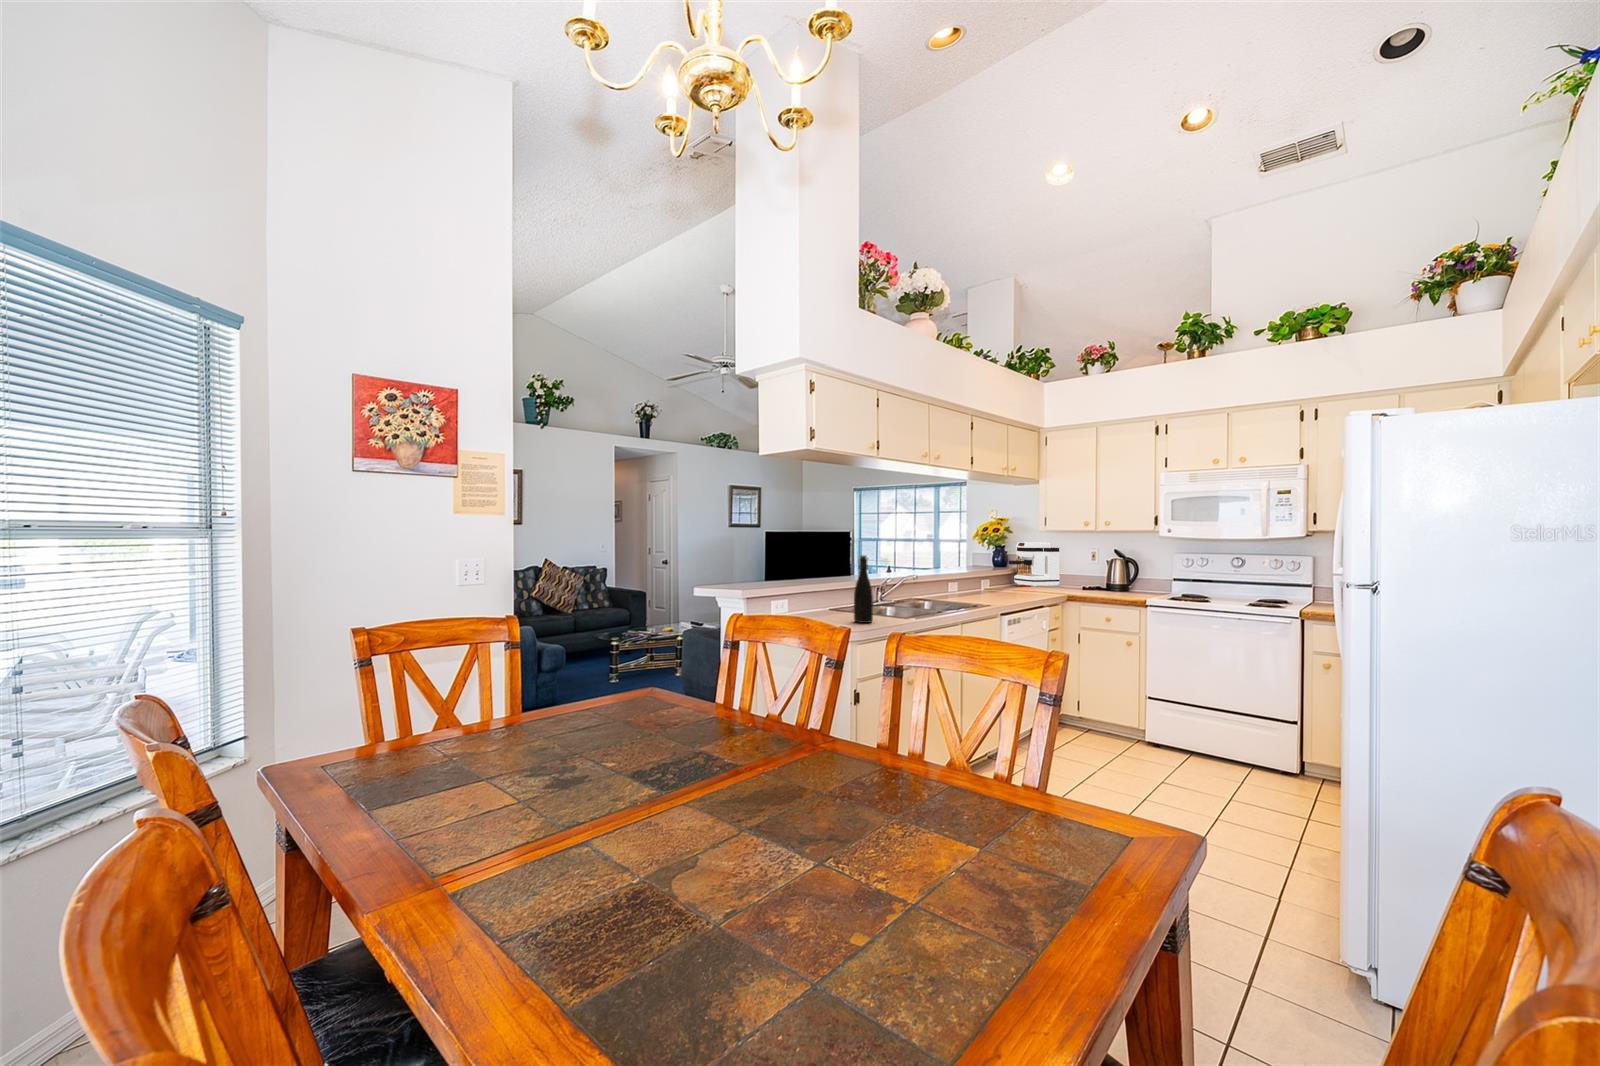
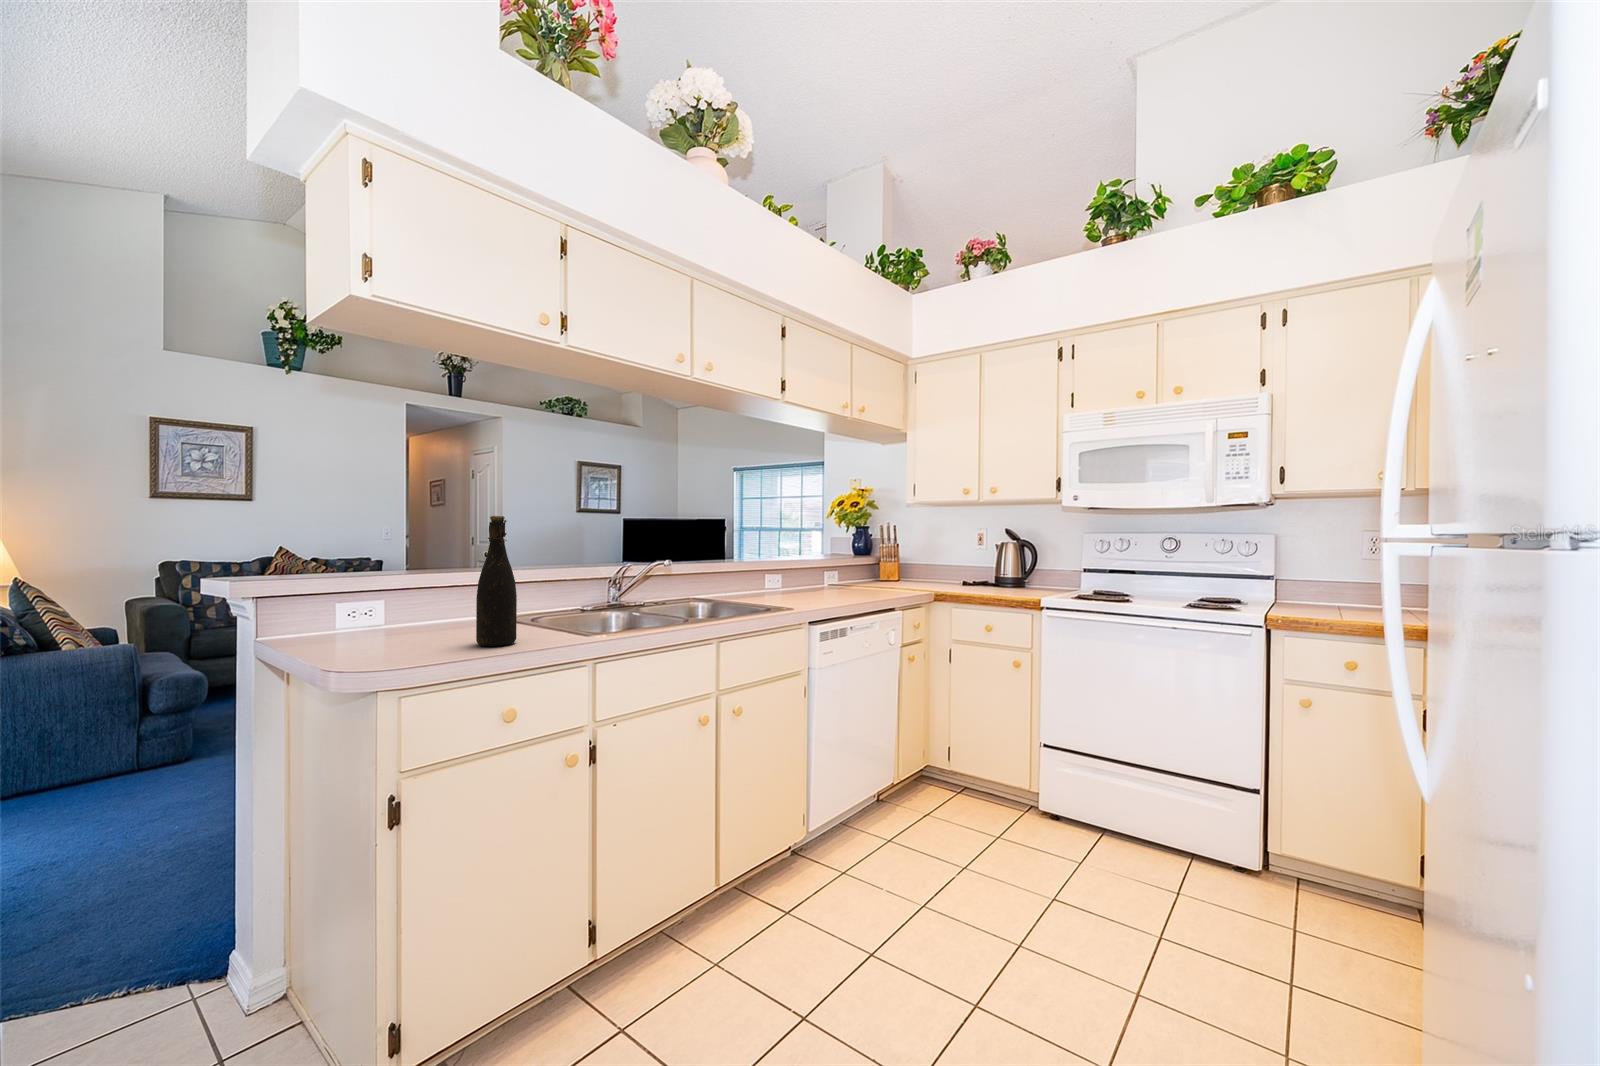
coffee maker: present [1009,542,1060,587] -> none [867,519,934,580]

